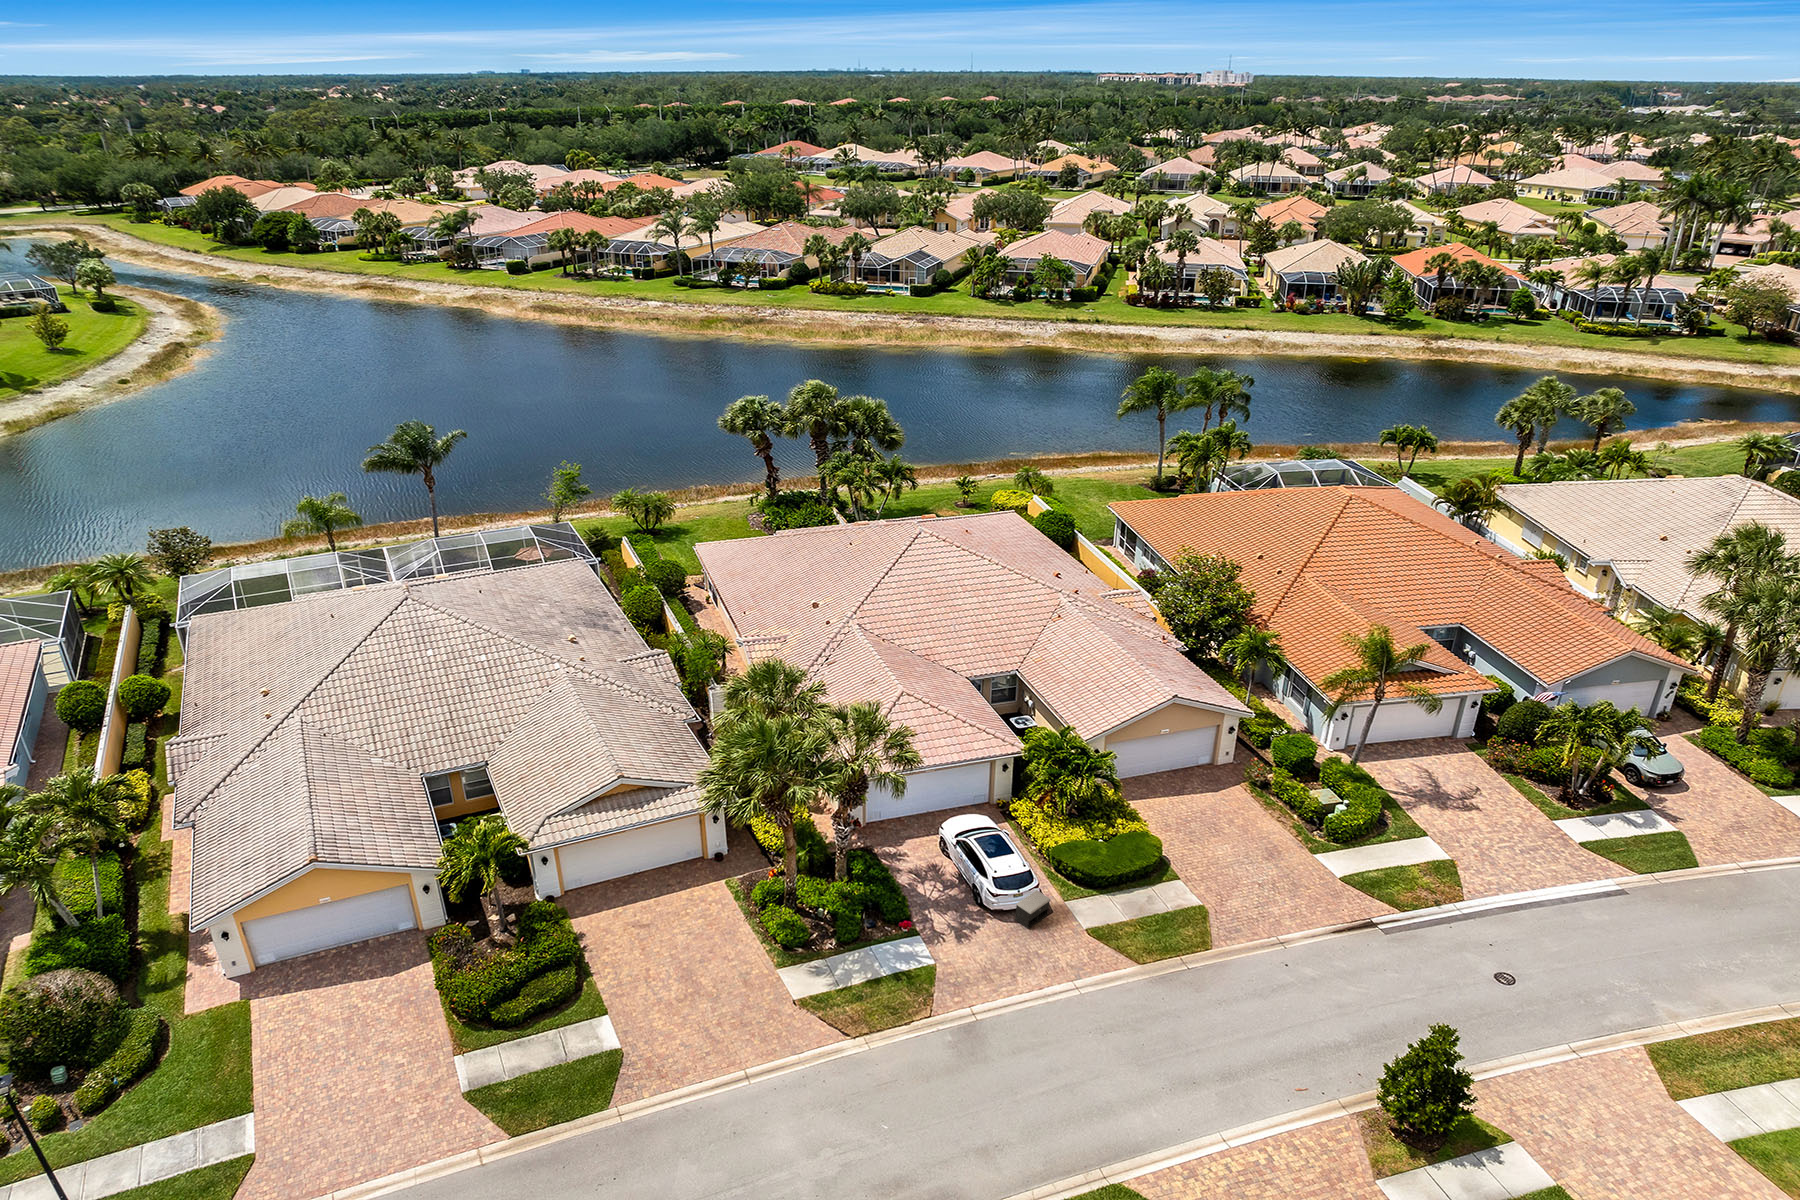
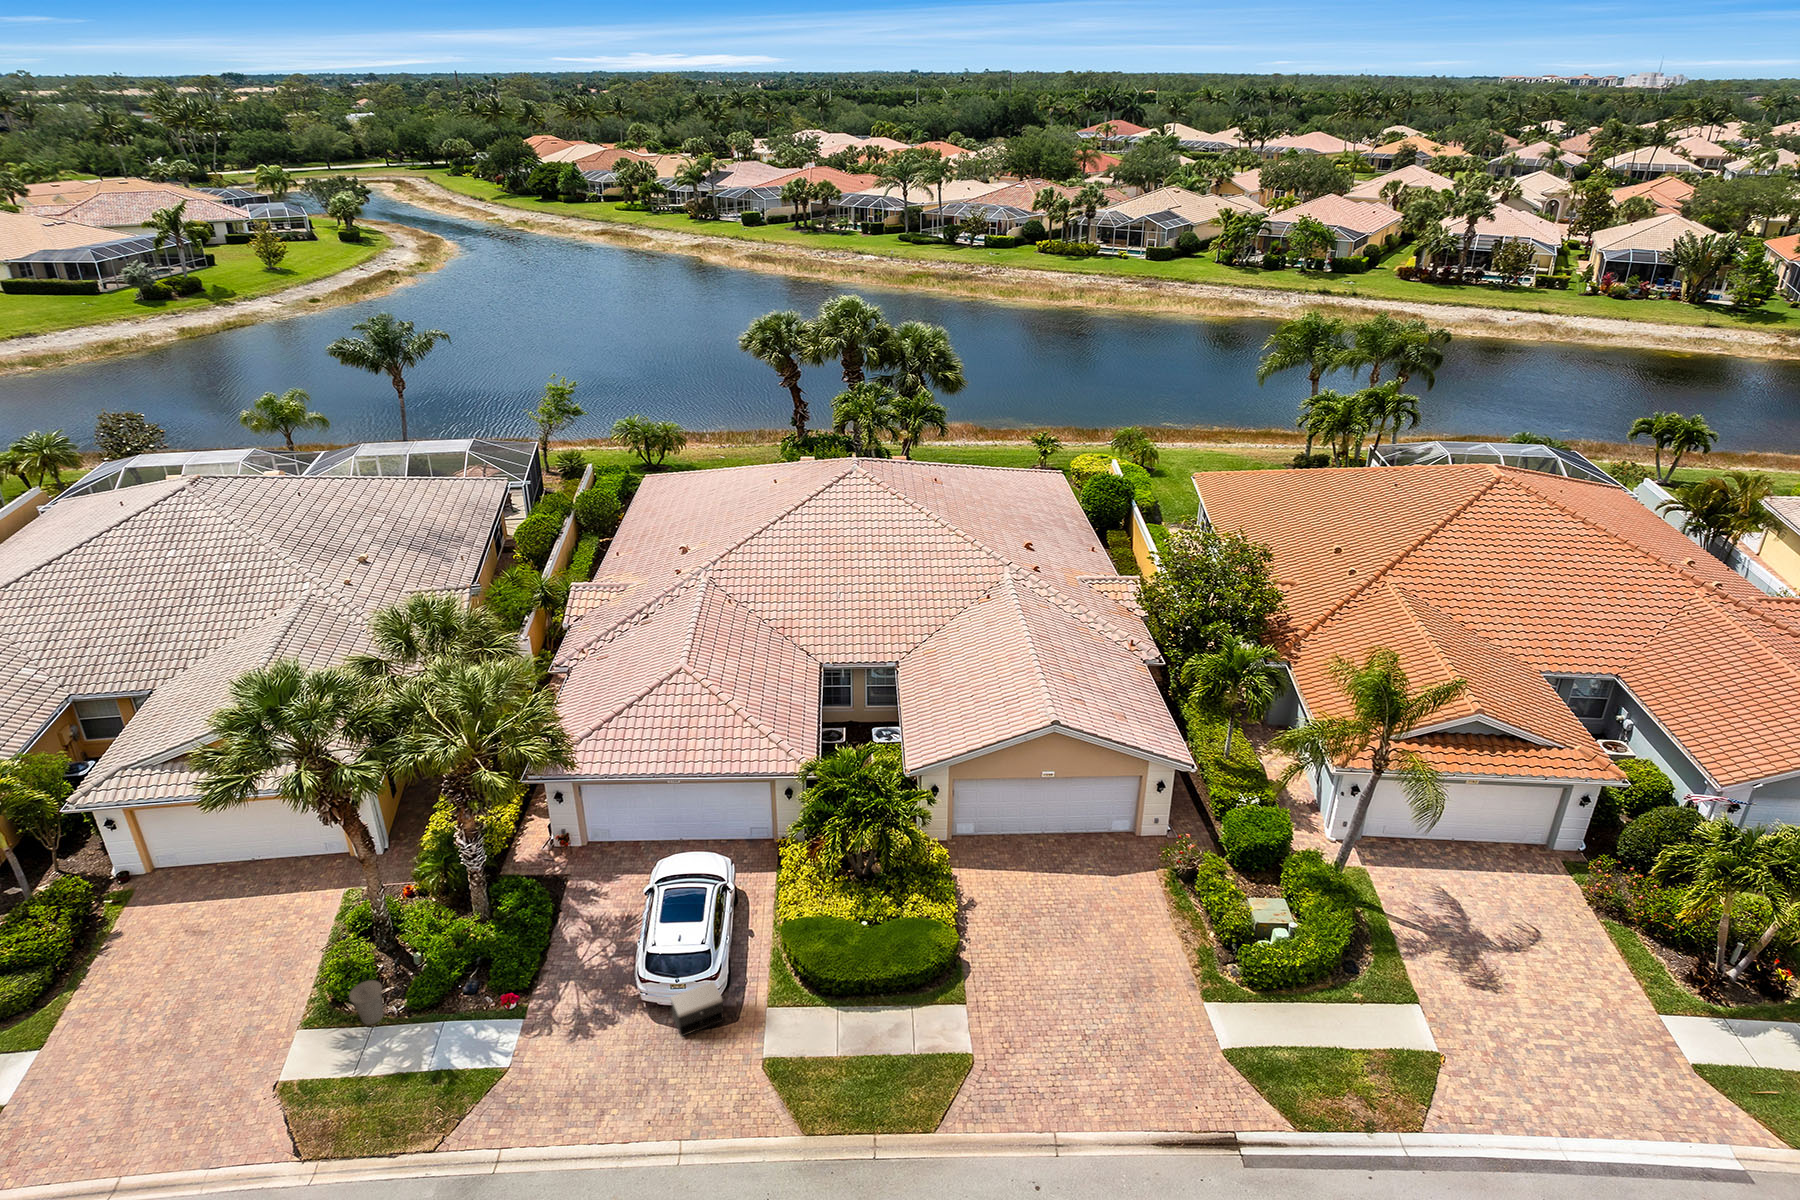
trash can: none [801,929,823,961] -> present [349,980,384,1025]

